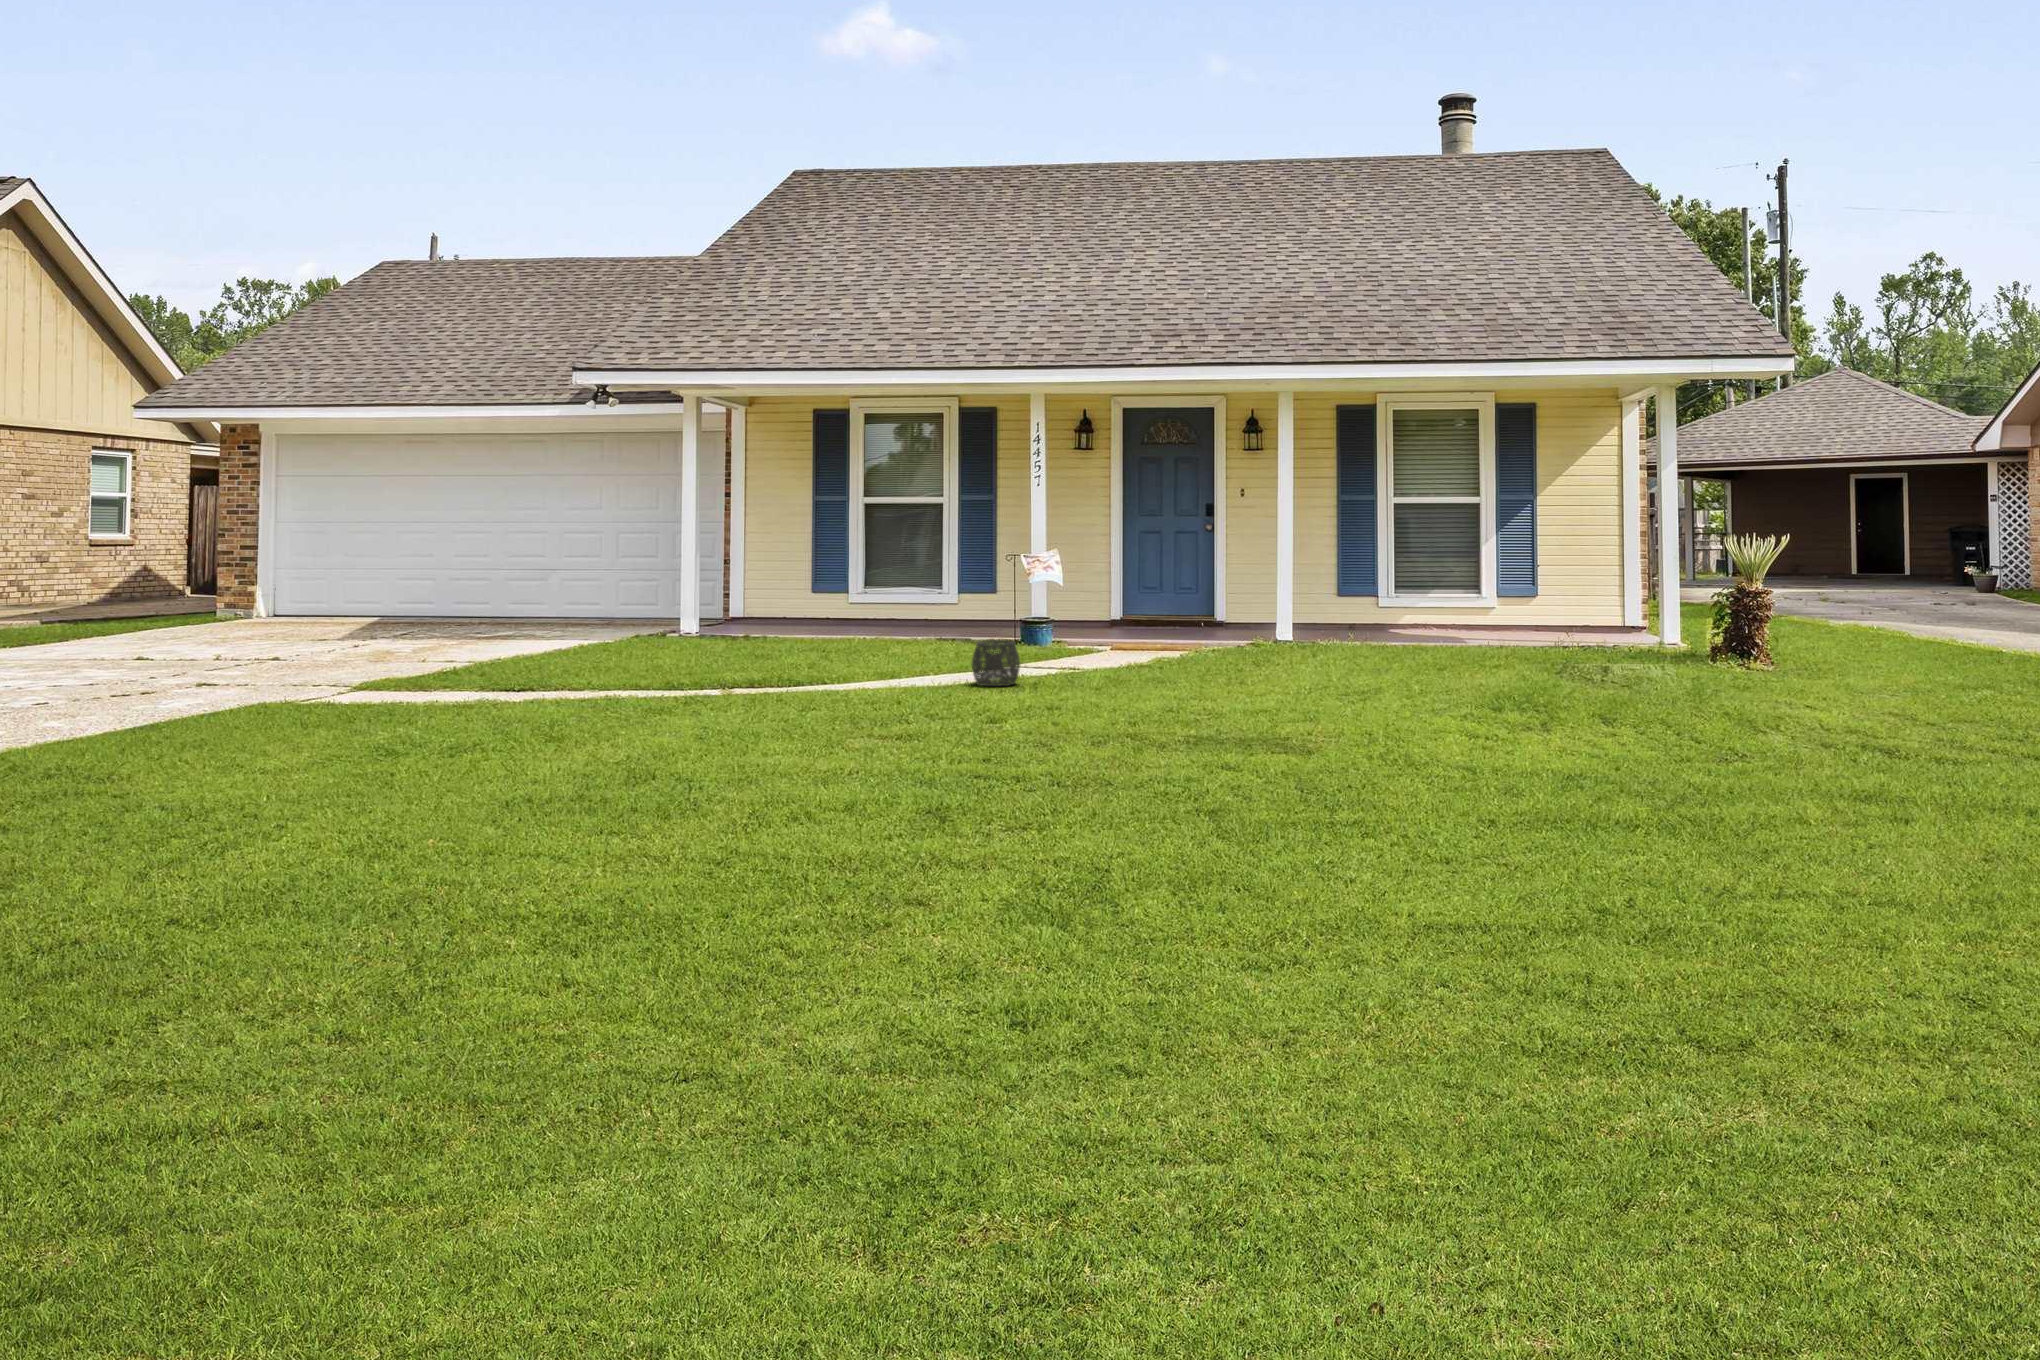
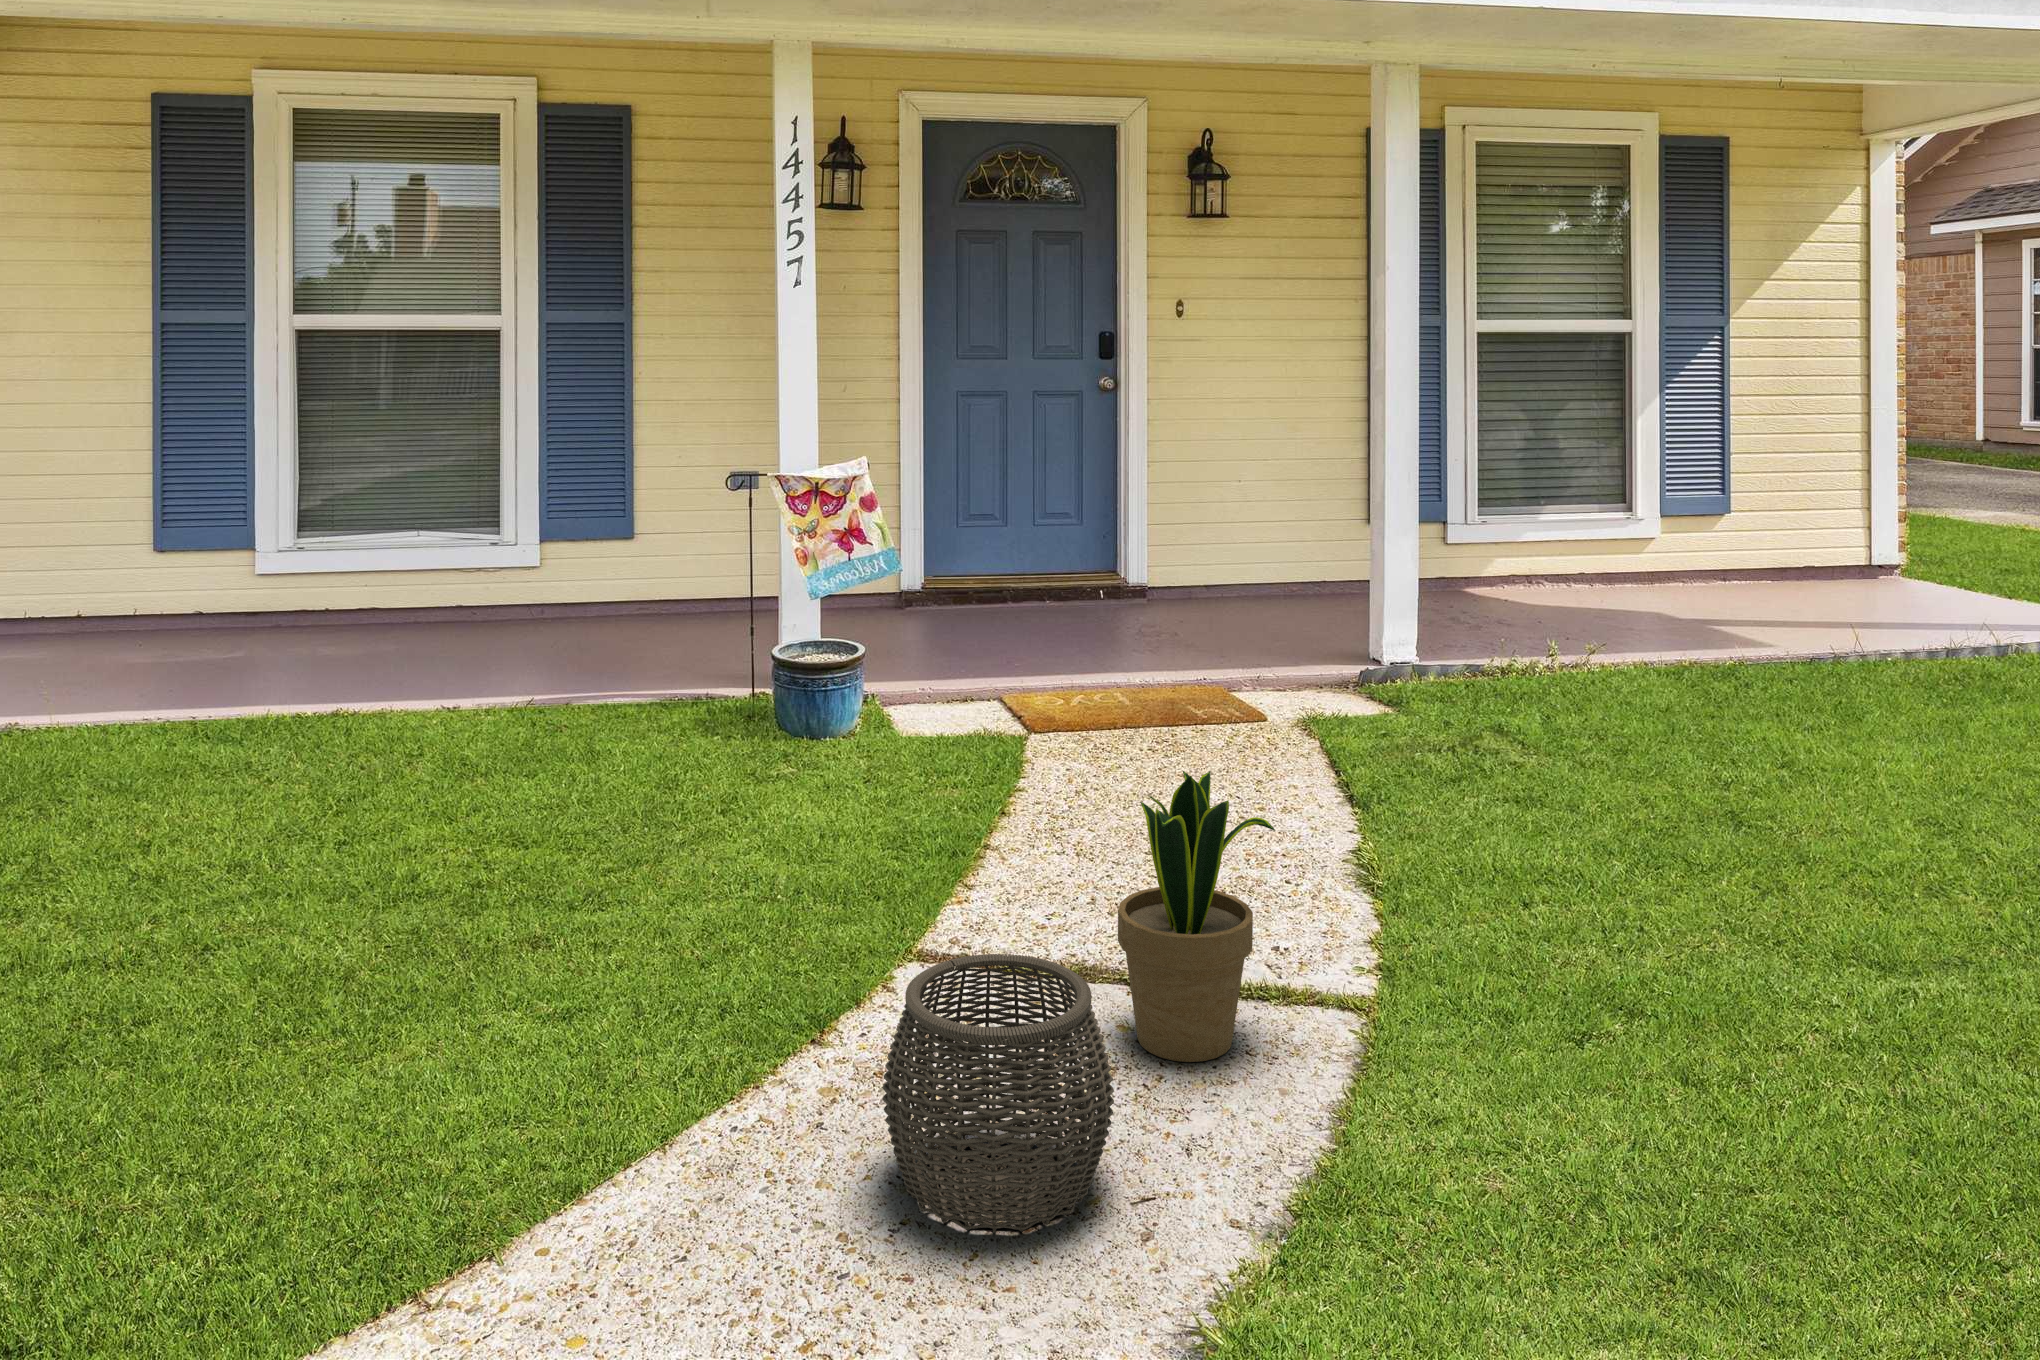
potted plant: none [1046,611,1084,680] -> present [1118,771,1275,1062]

